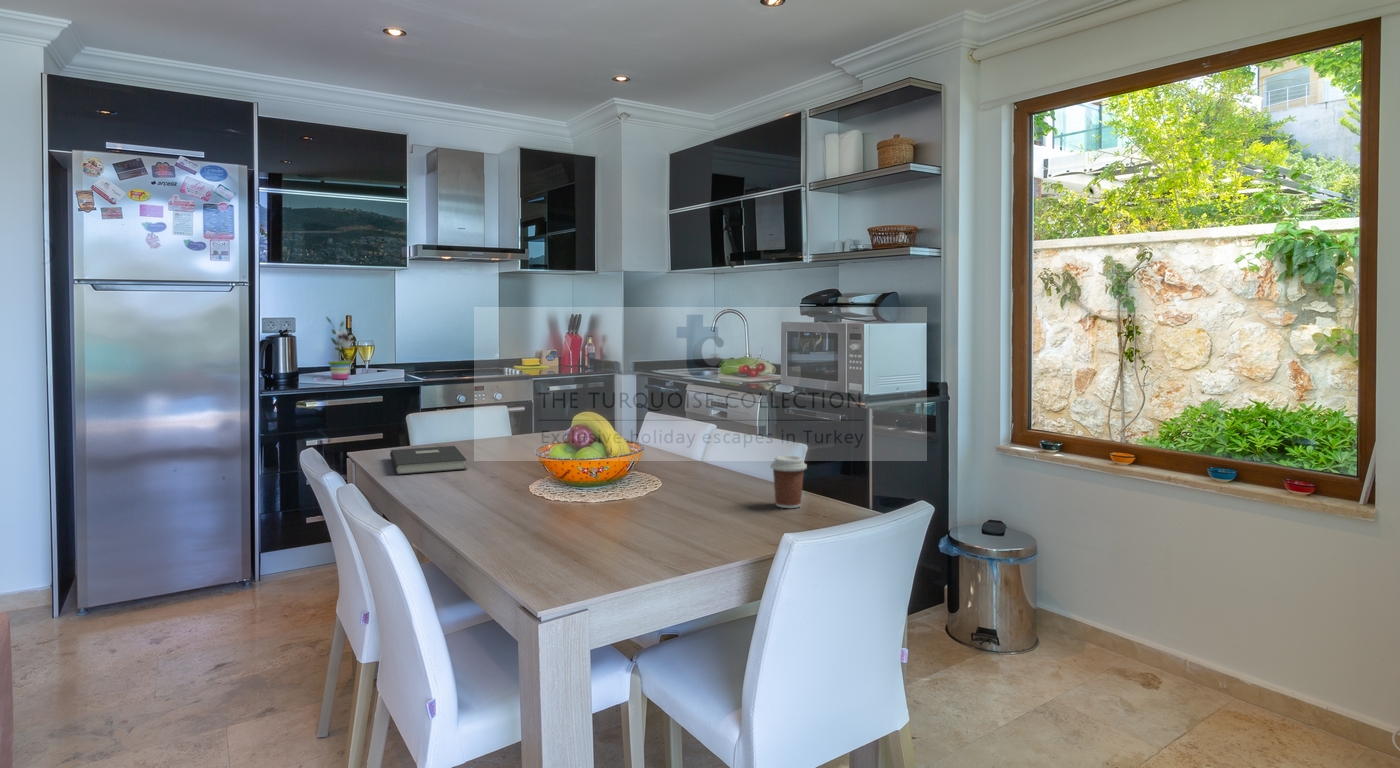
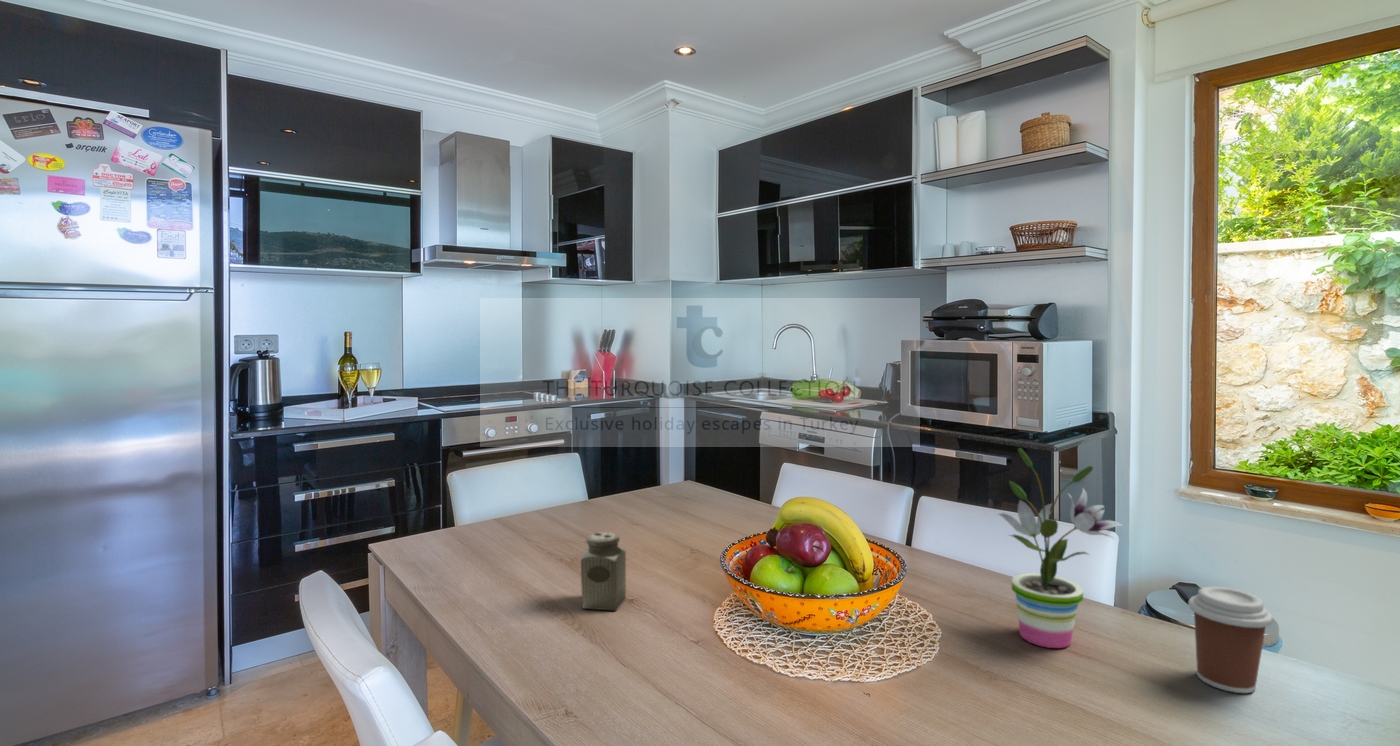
potted plant: present [327,317,353,379] -> present [999,448,1122,648]
salt shaker: none [465,435,495,479] -> present [581,532,626,610]
book: present [390,446,467,475] -> none [434,530,571,604]

